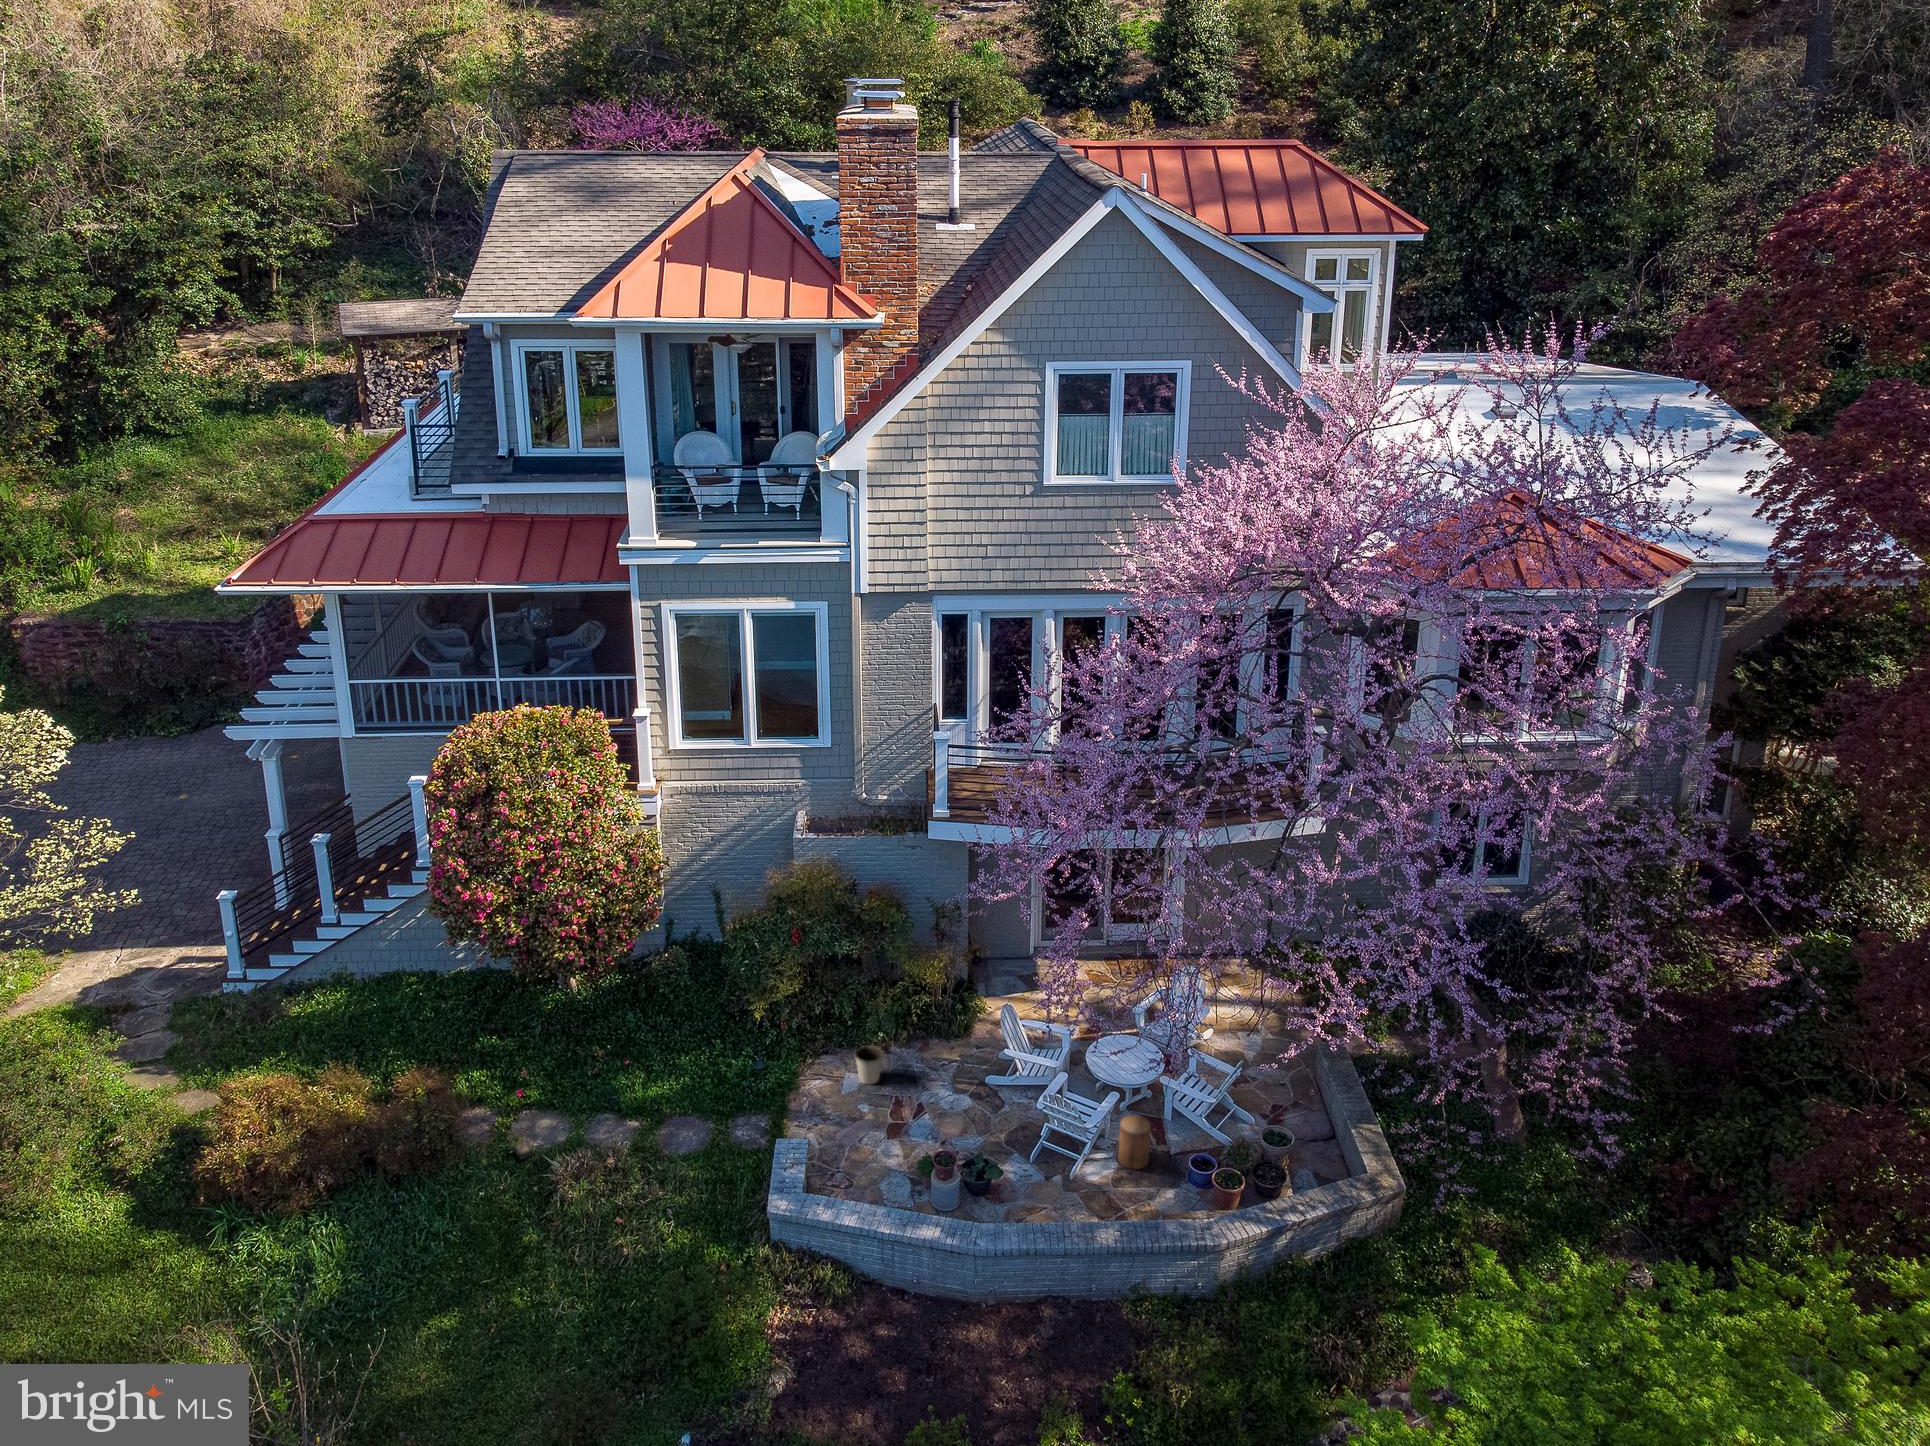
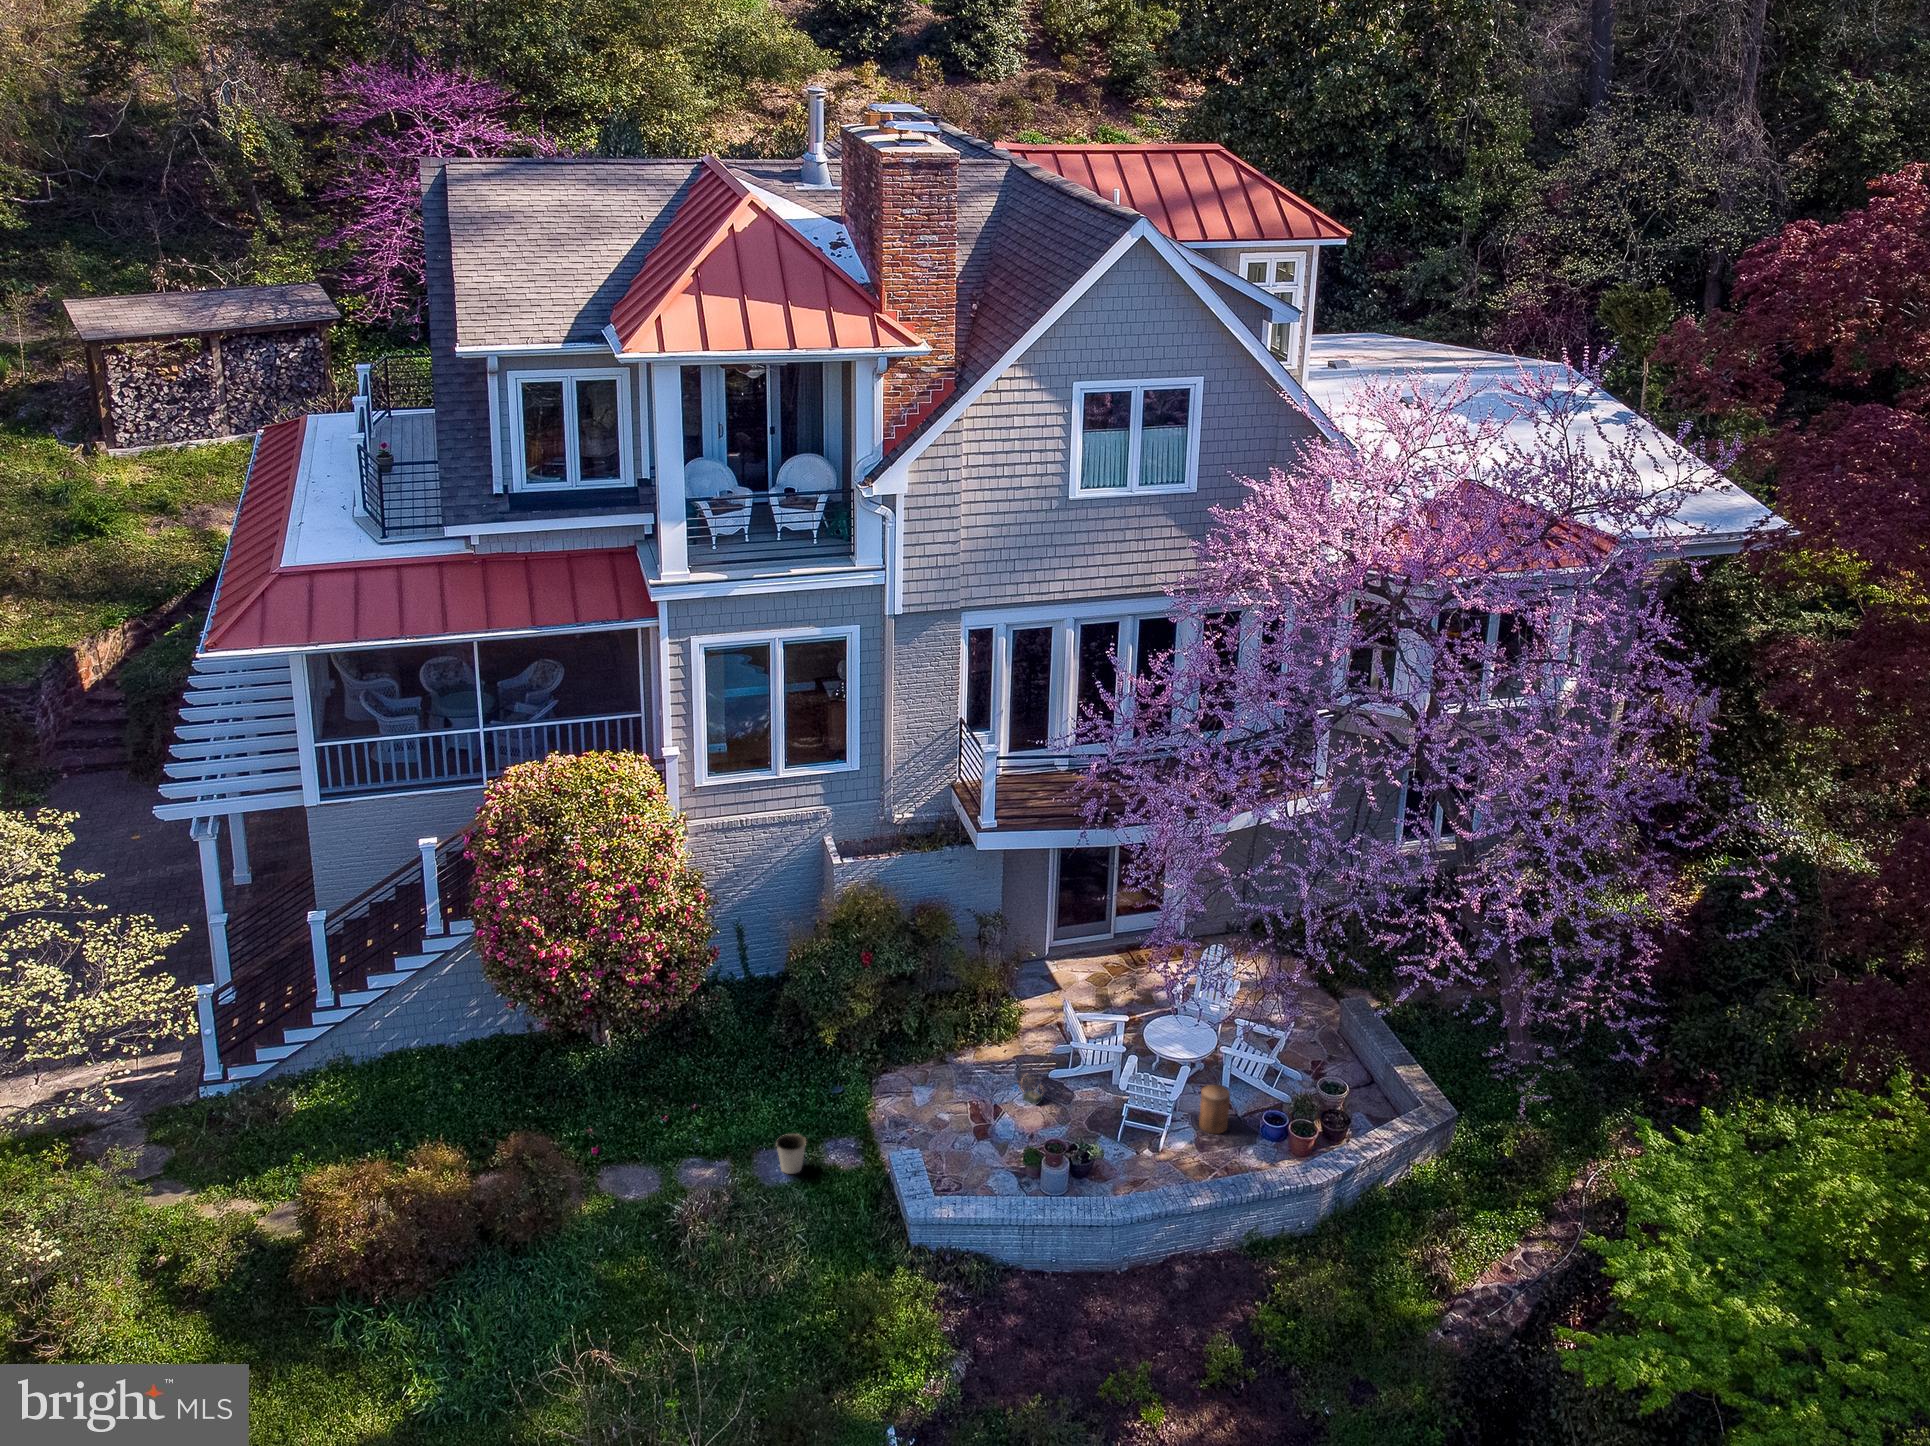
bucket: present [854,1046,884,1084] -> present [776,1134,806,1174]
decorative plant: present [509,1129,533,1160] -> present [1019,1077,1043,1105]

